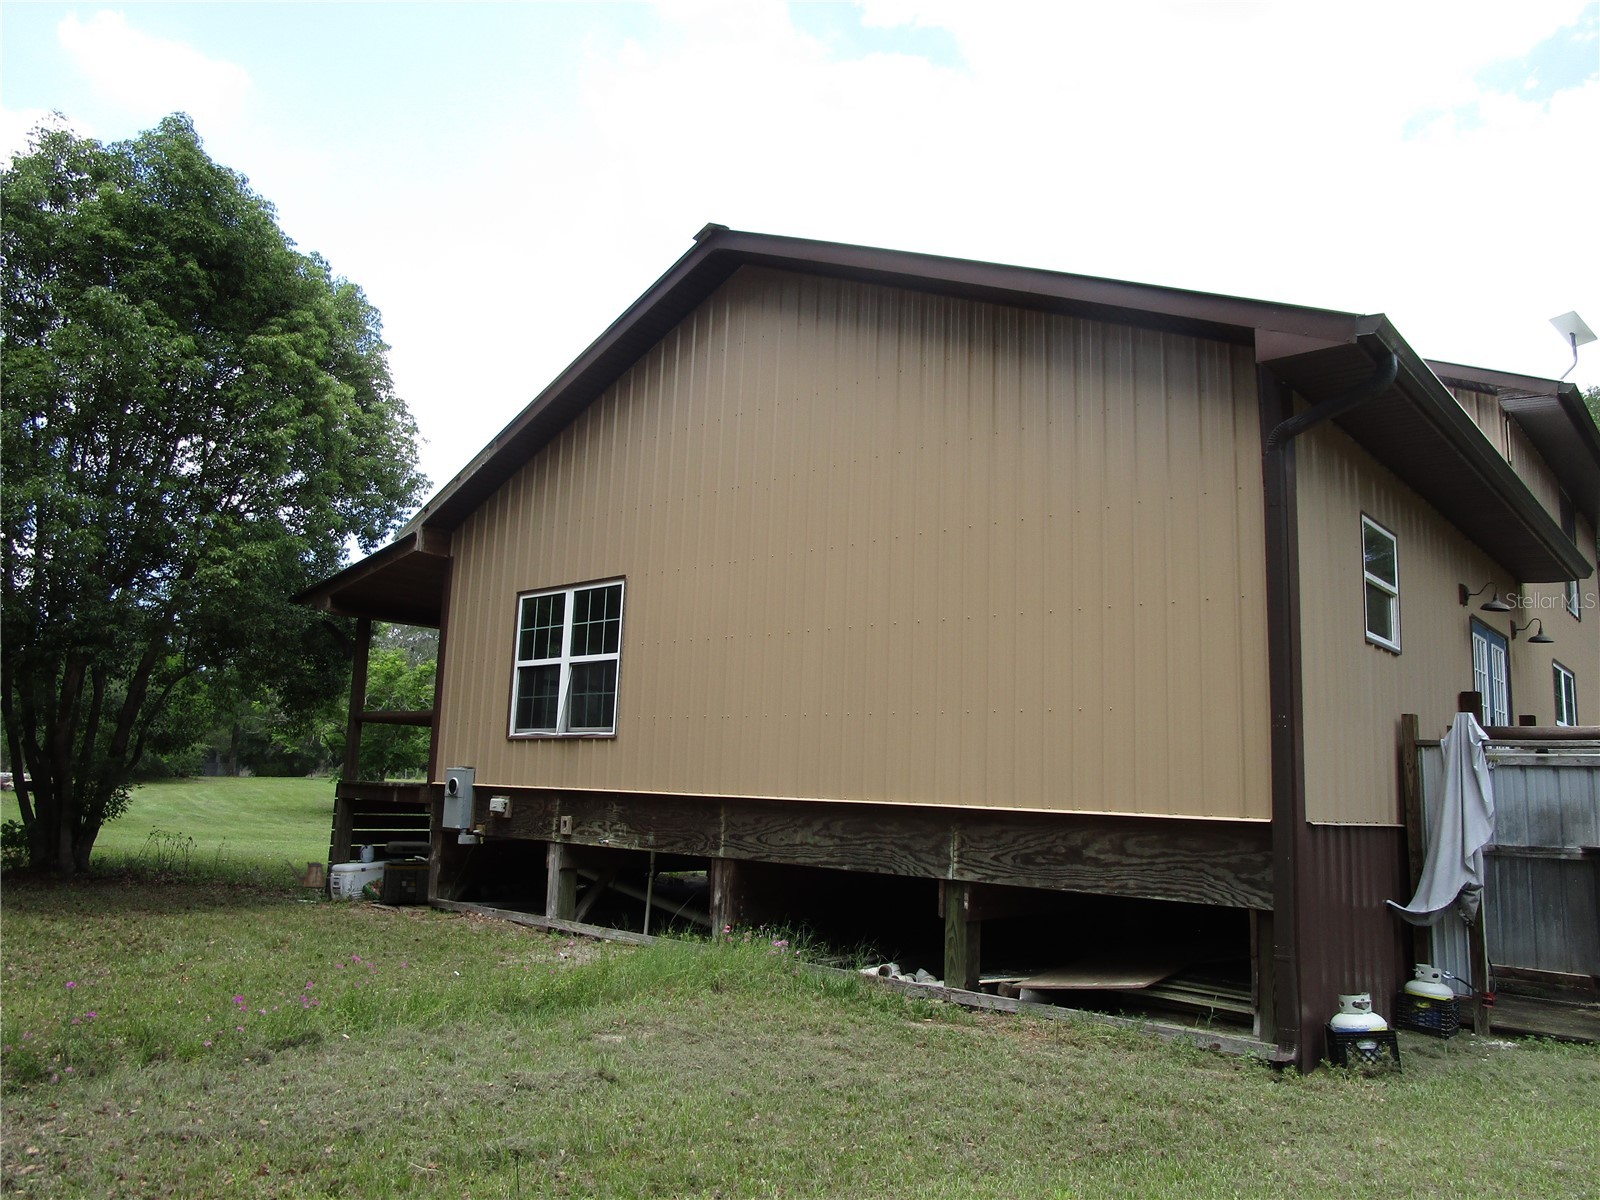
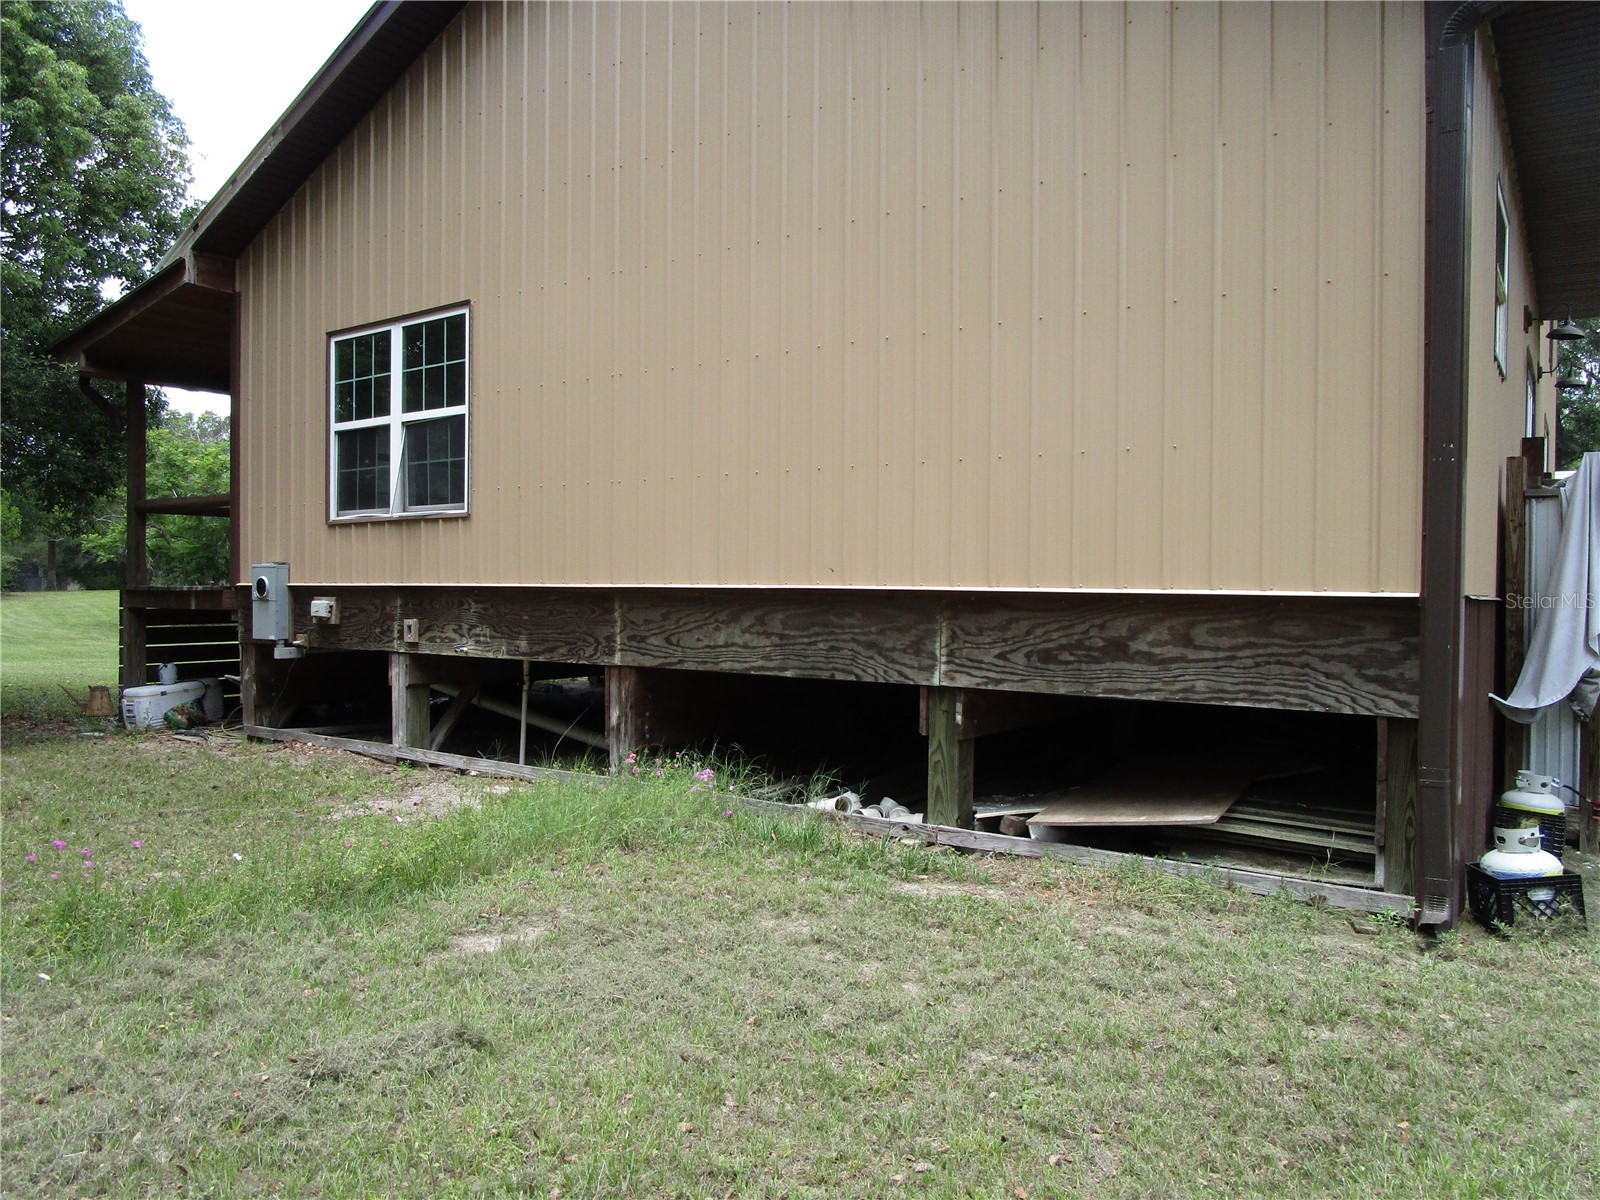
toolbox: present [382,842,433,904] -> none [181,657,244,735]

